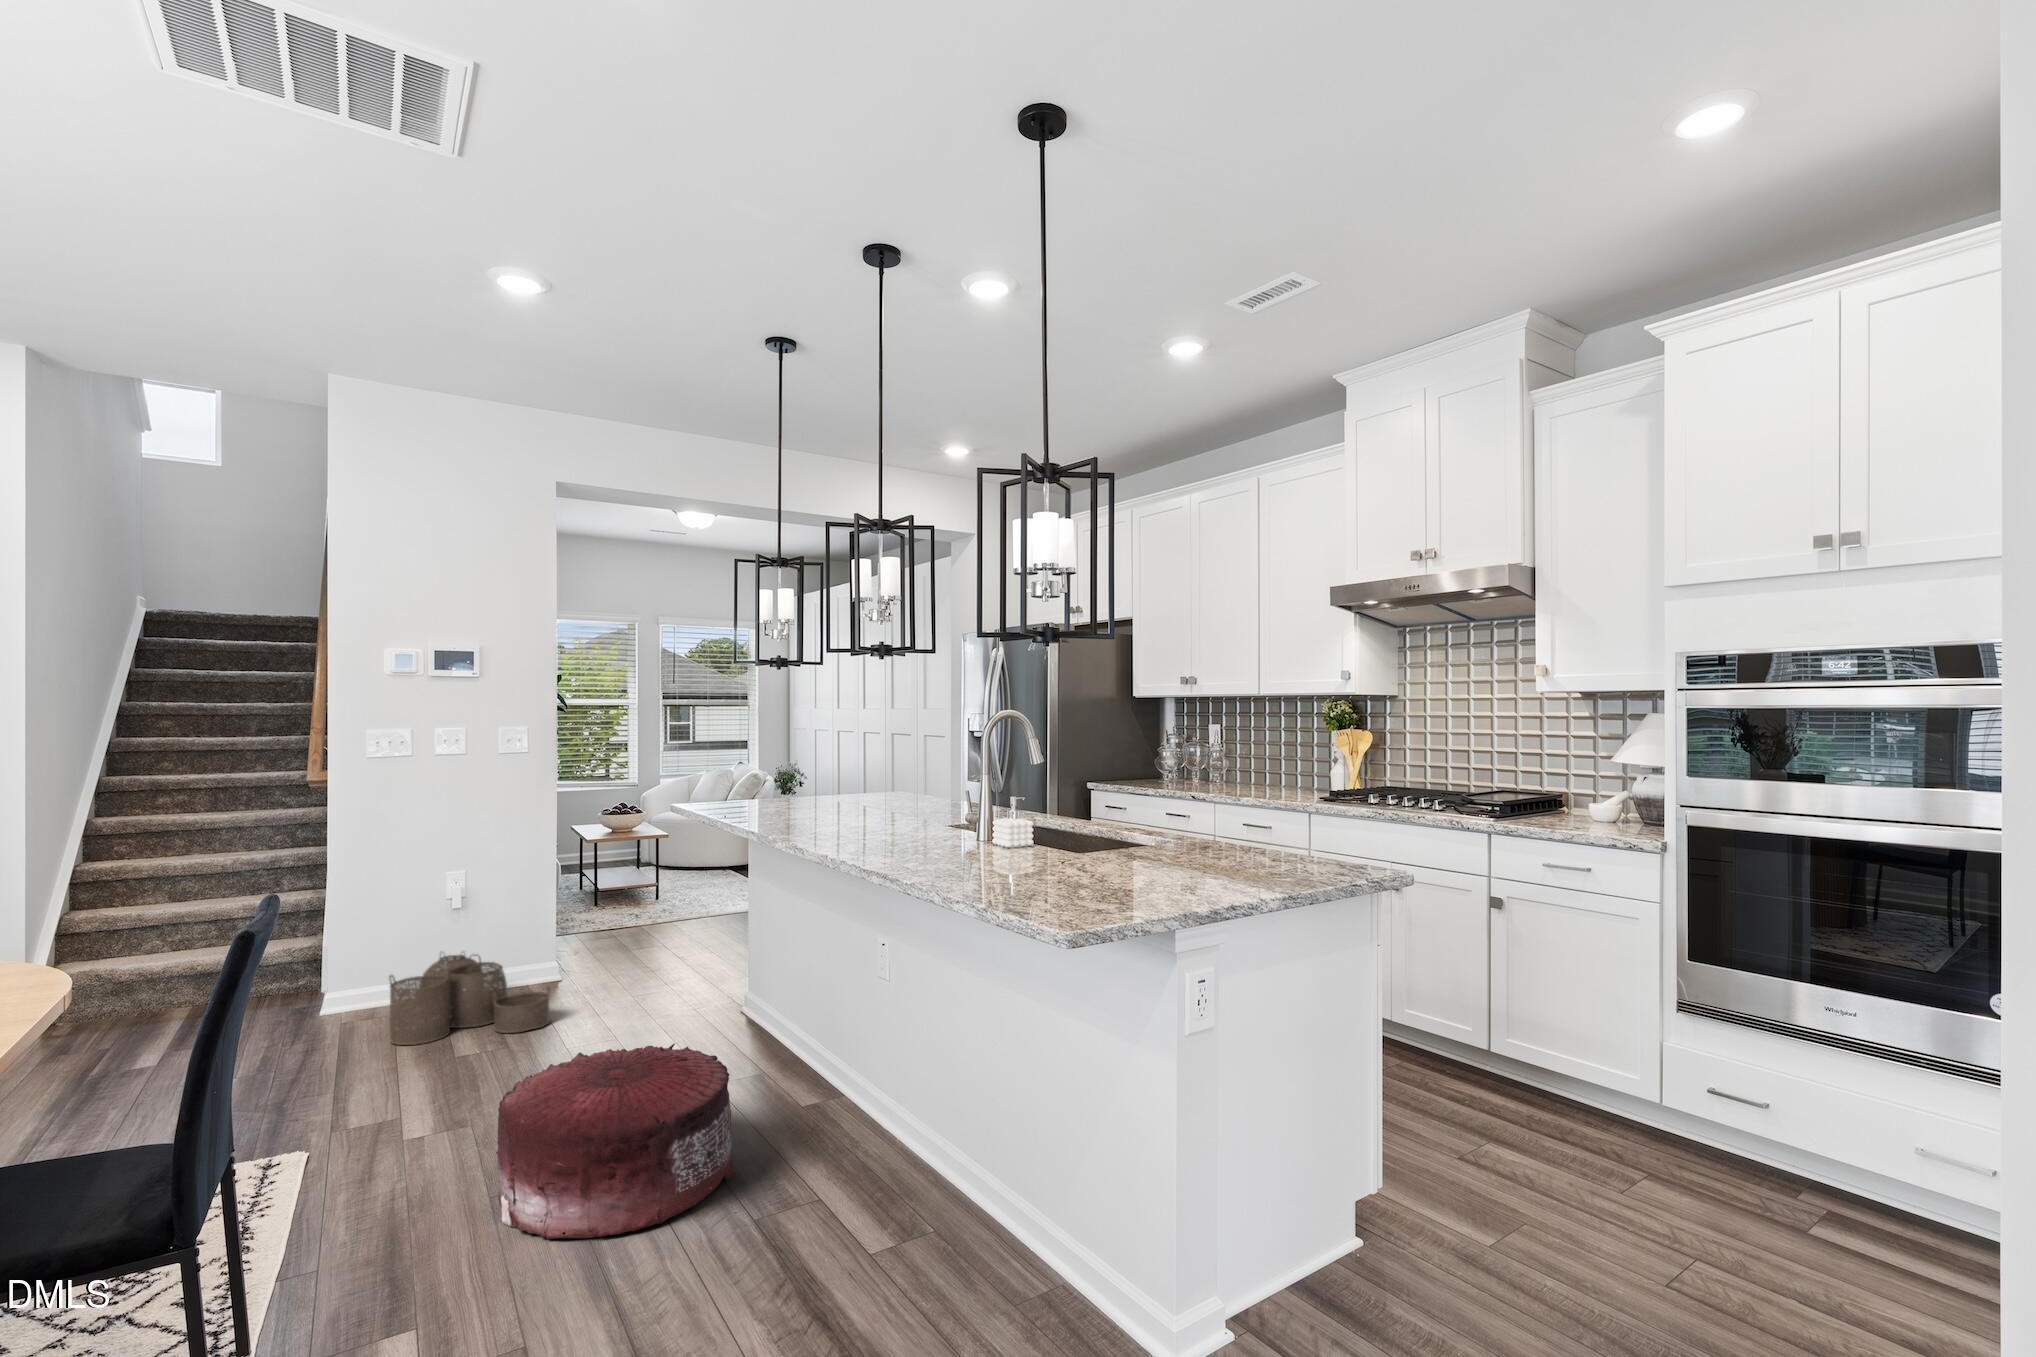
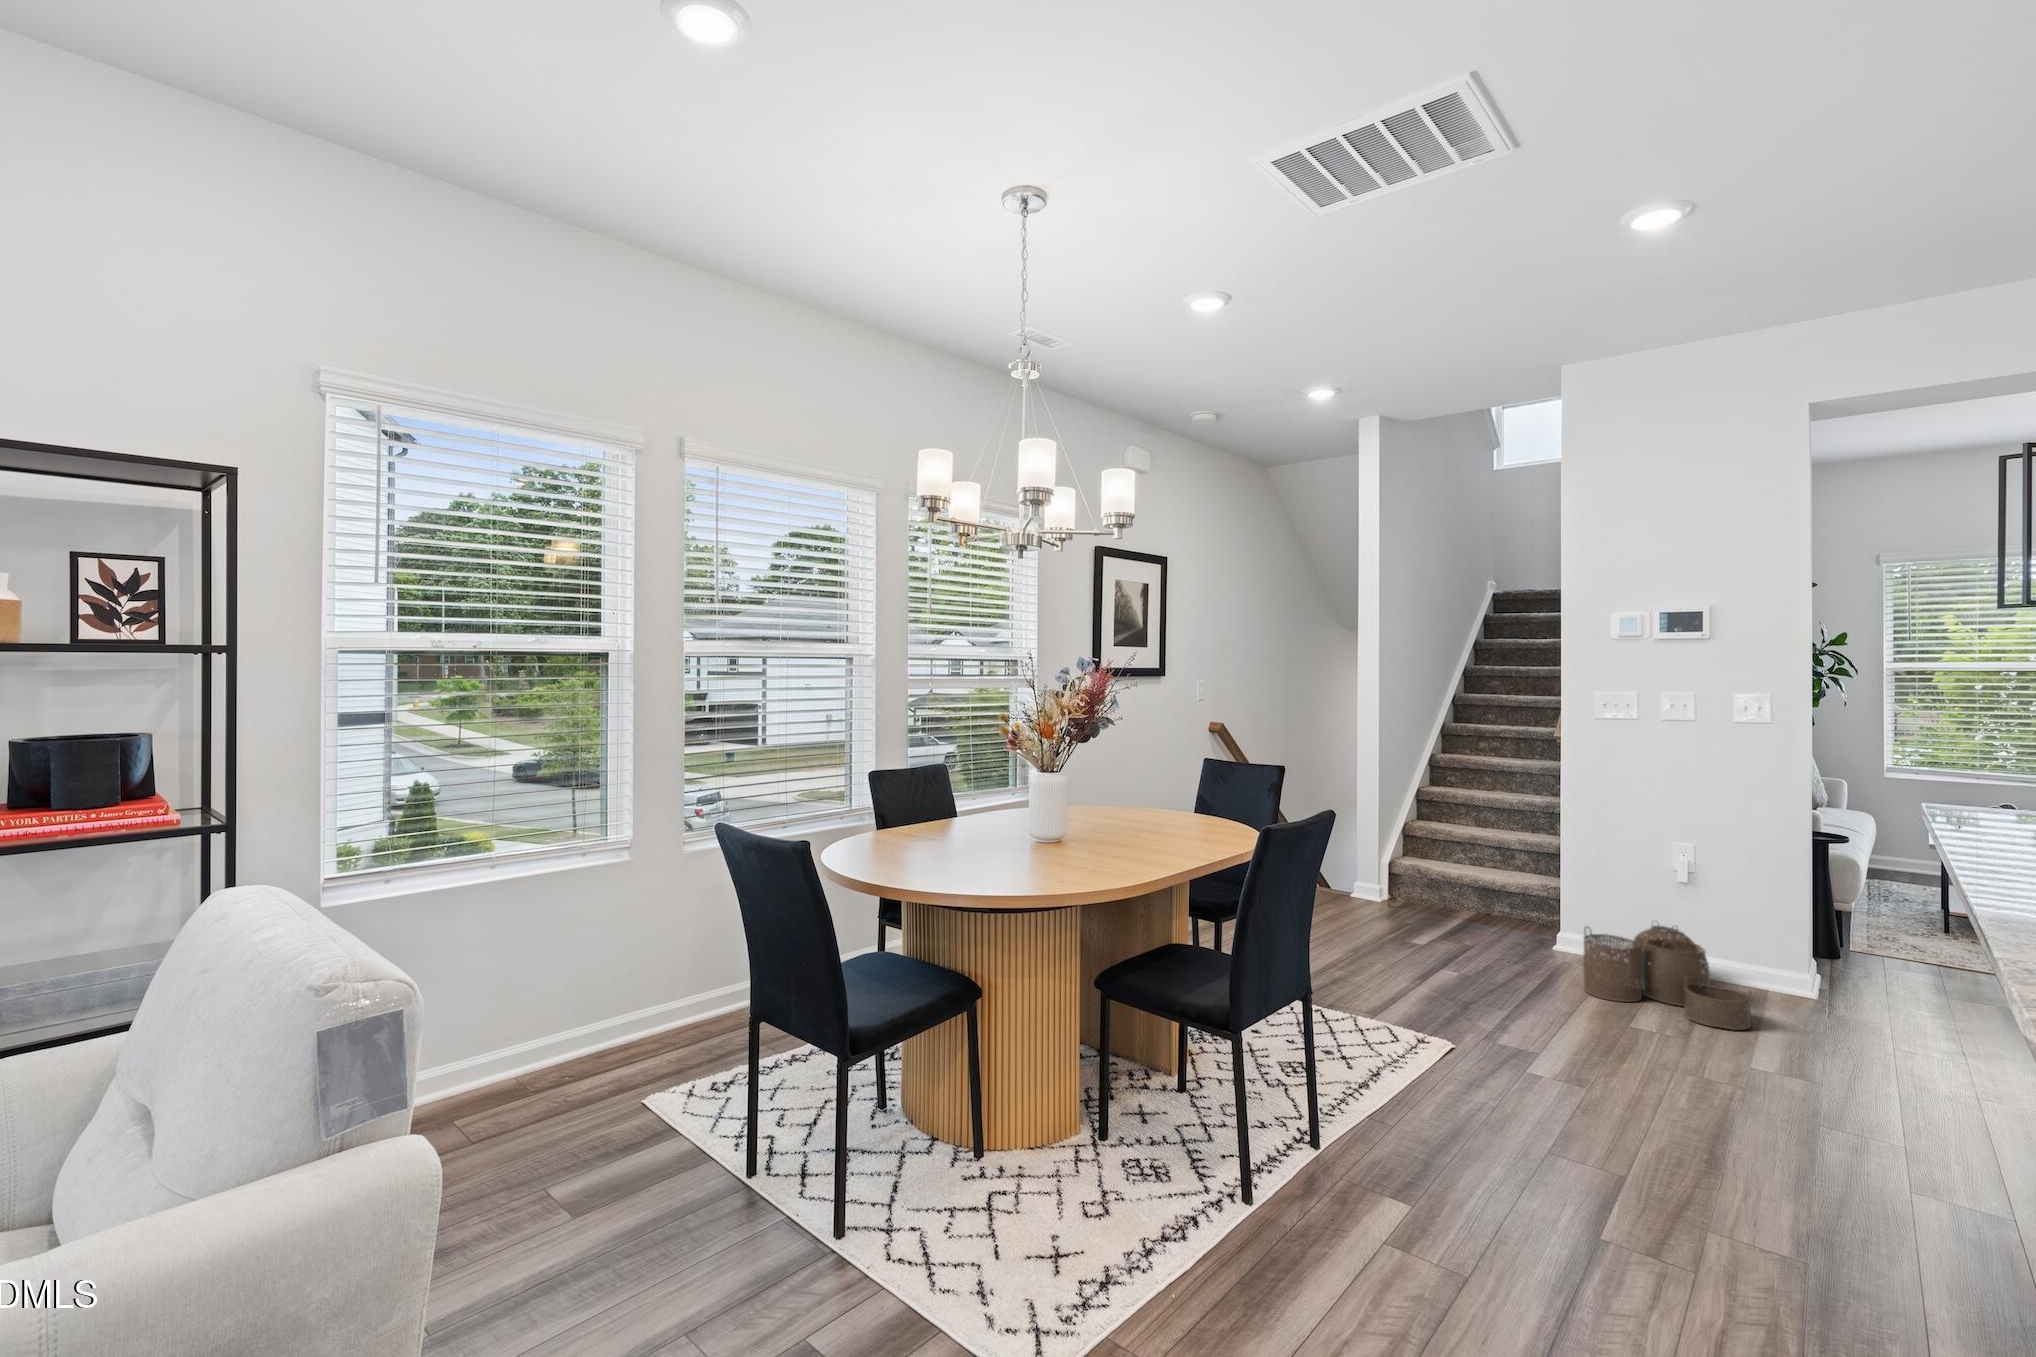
pouf: present [496,1044,735,1240] -> none [1534,1054,1832,1283]

